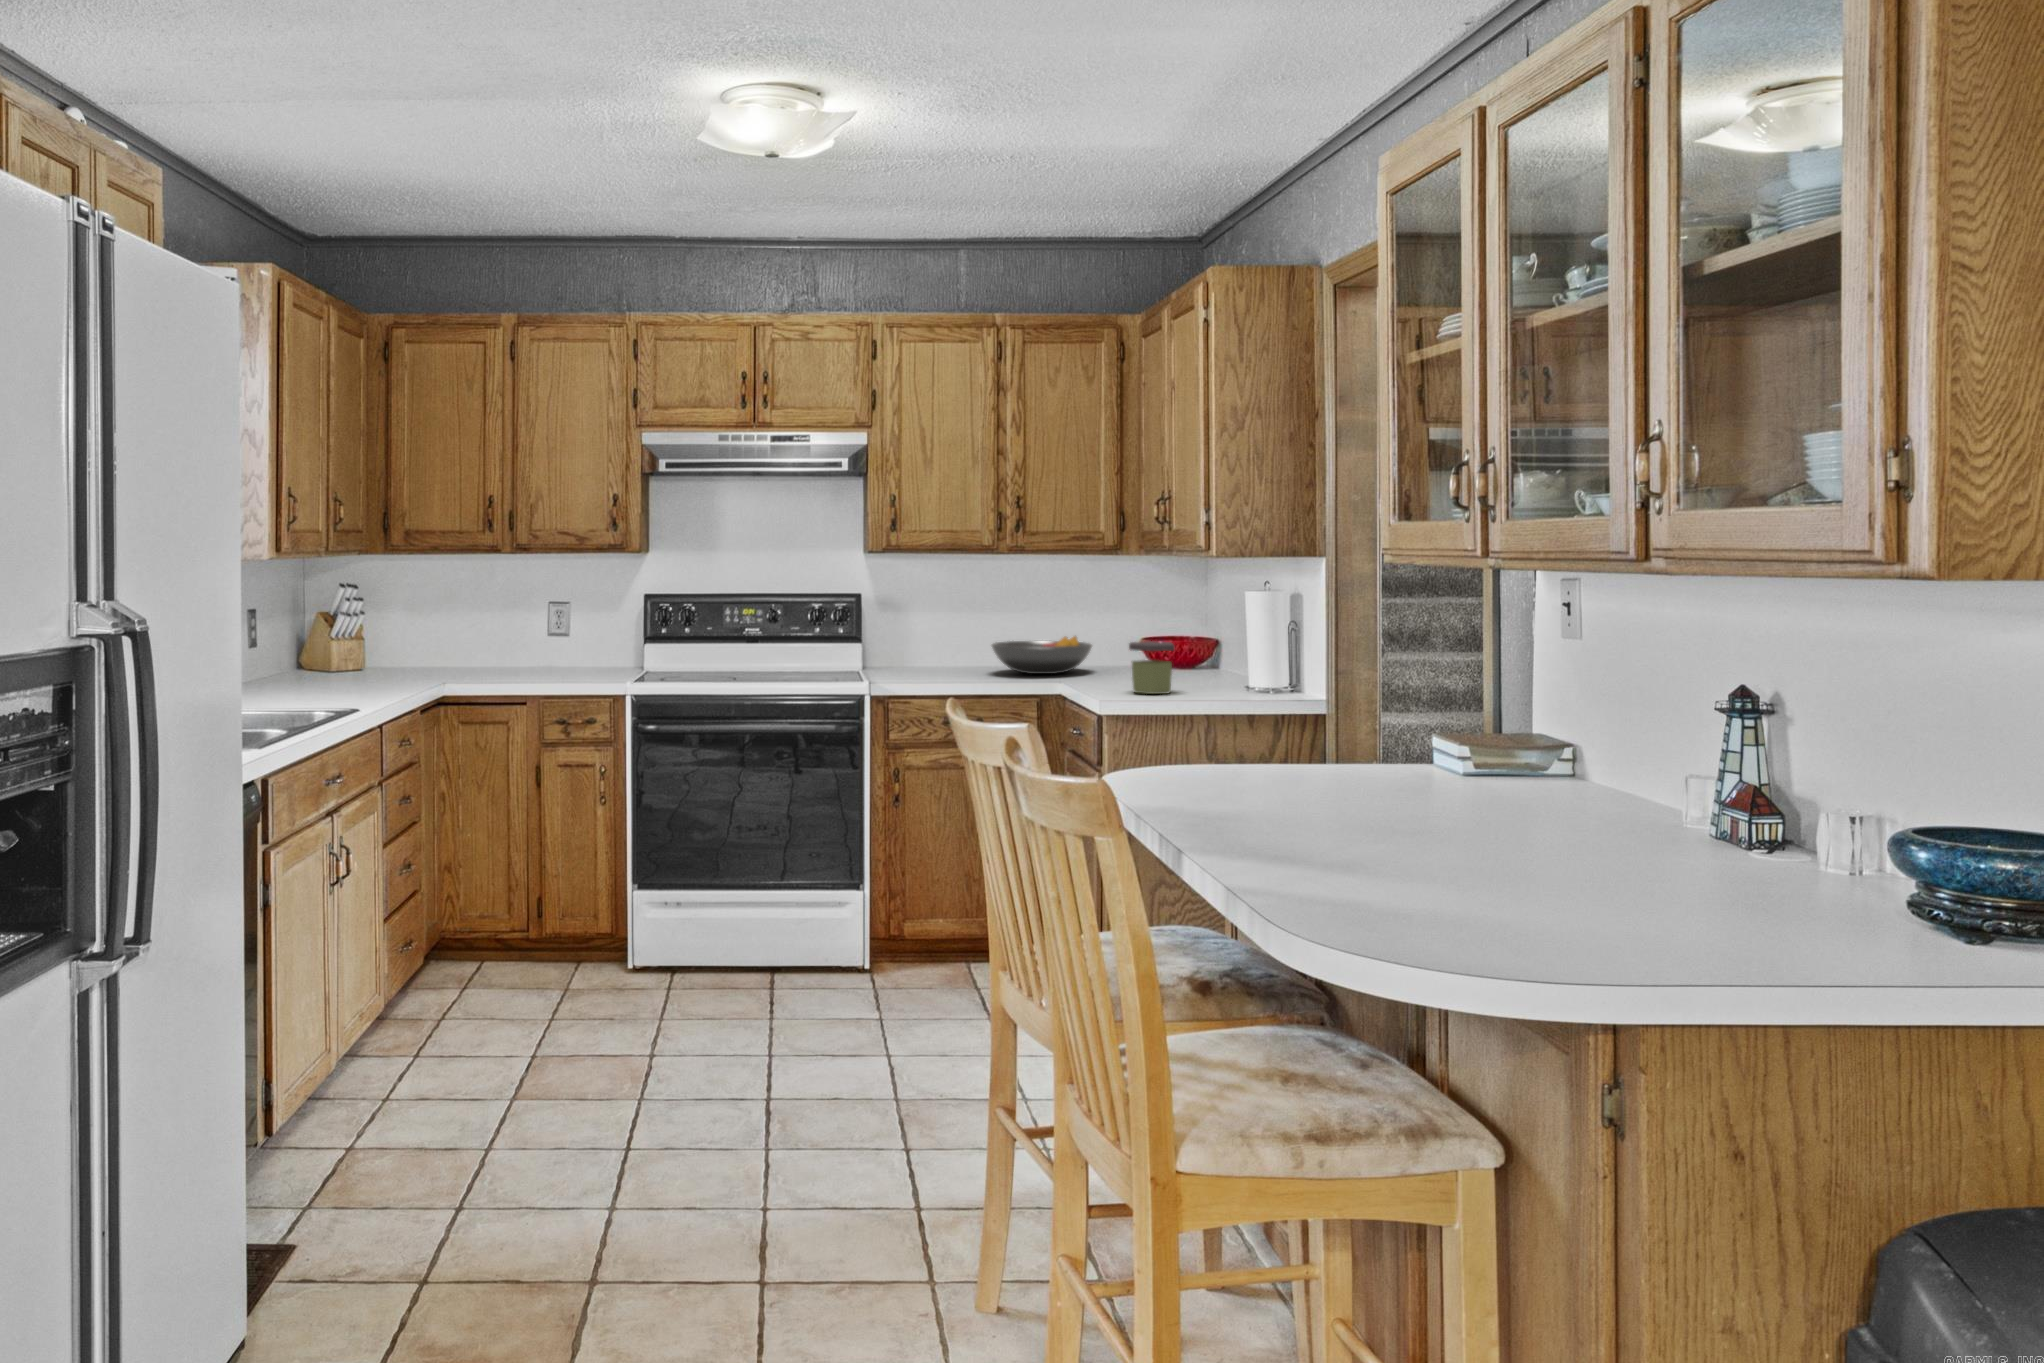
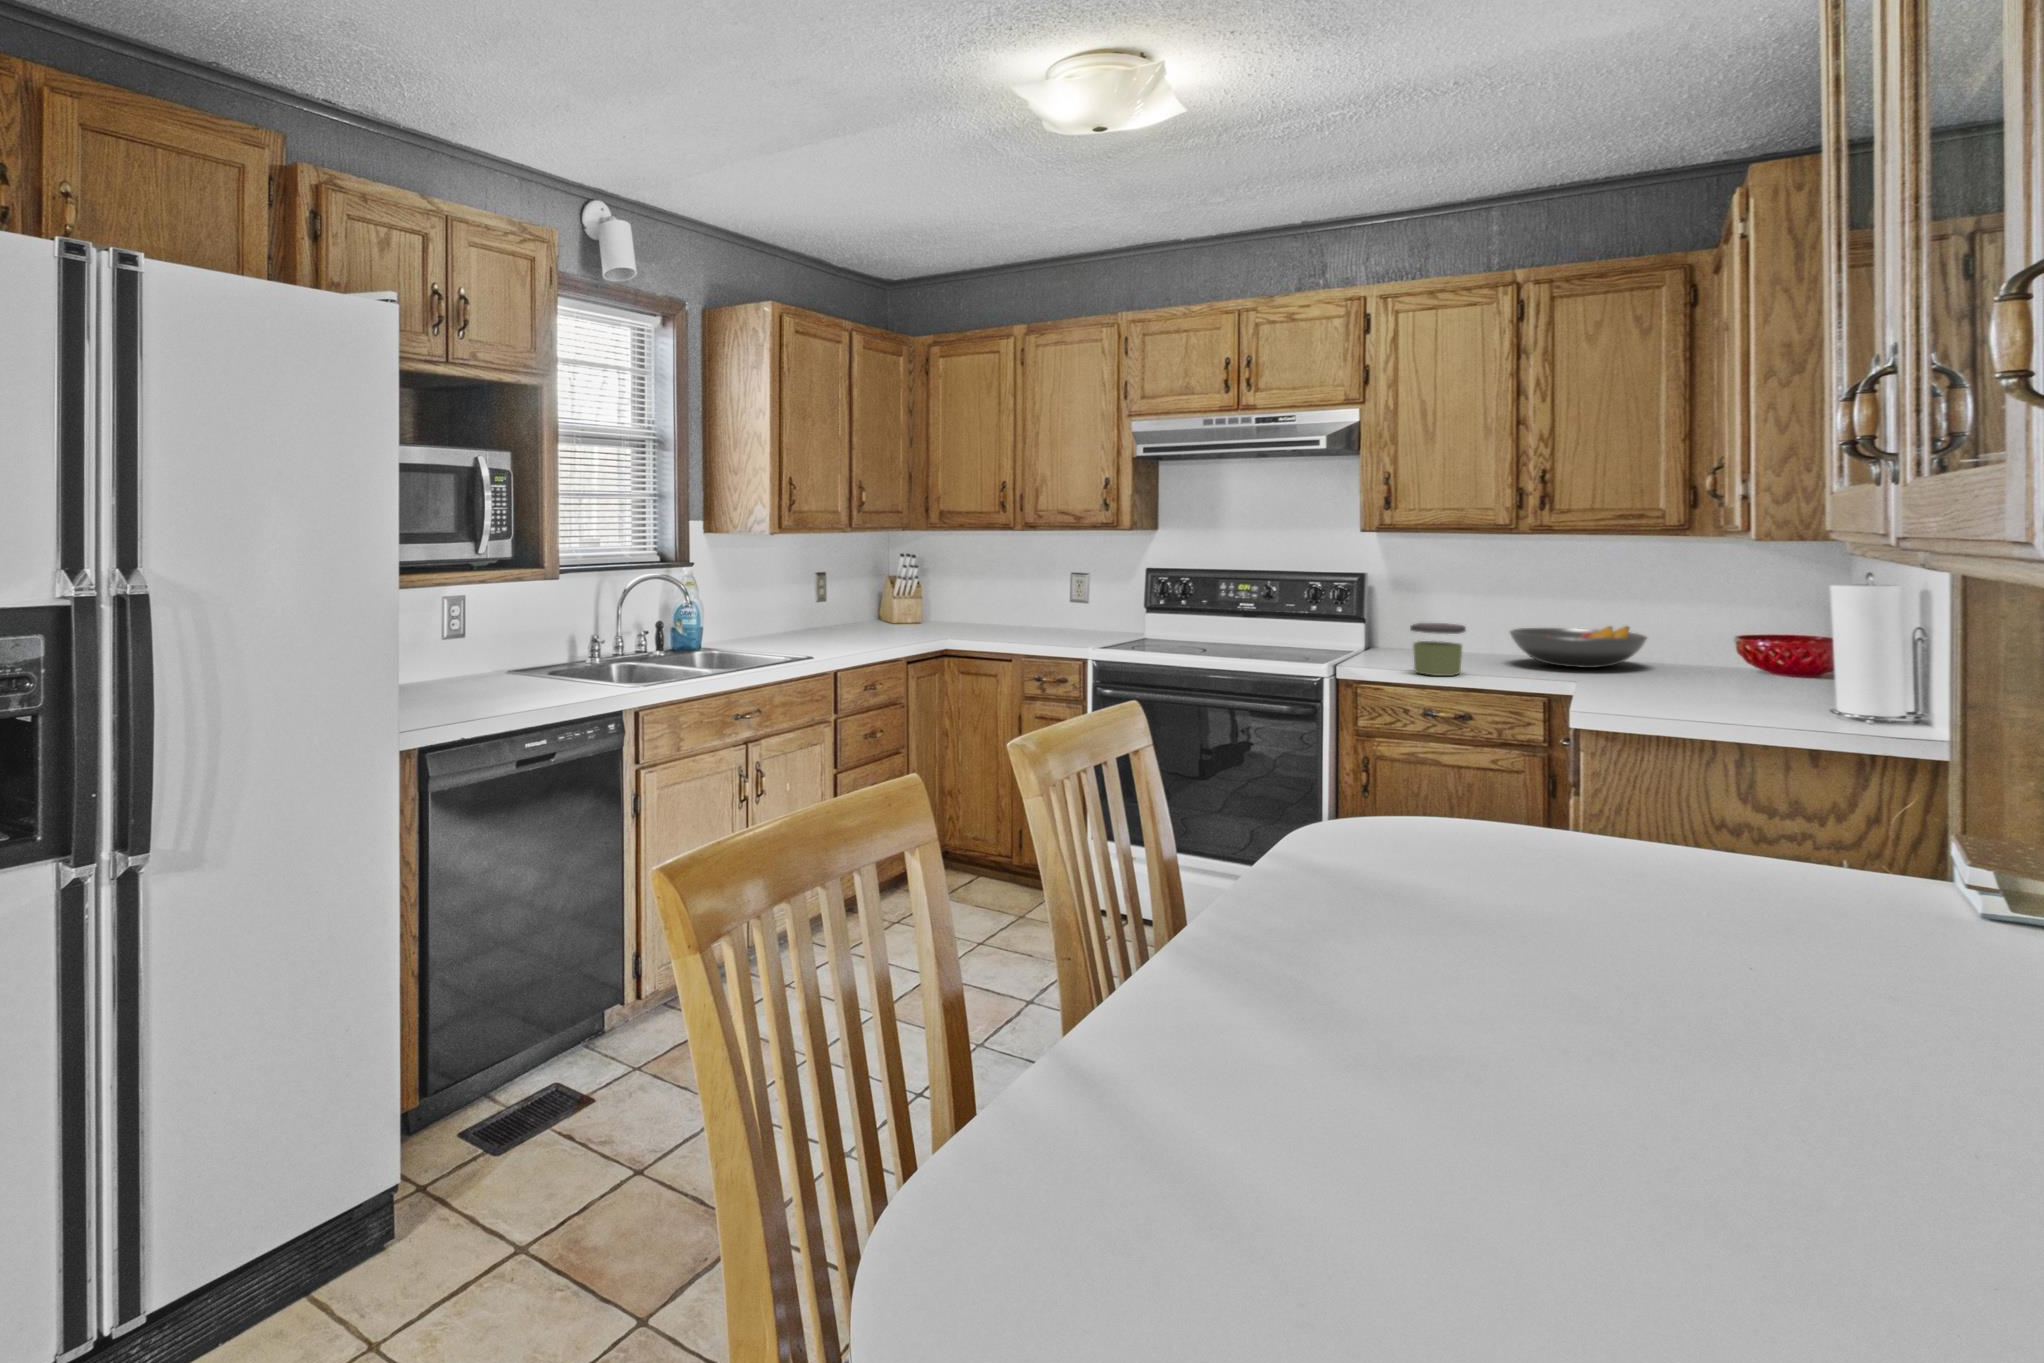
jar: present [1129,641,1175,694] -> present [1410,623,1466,676]

